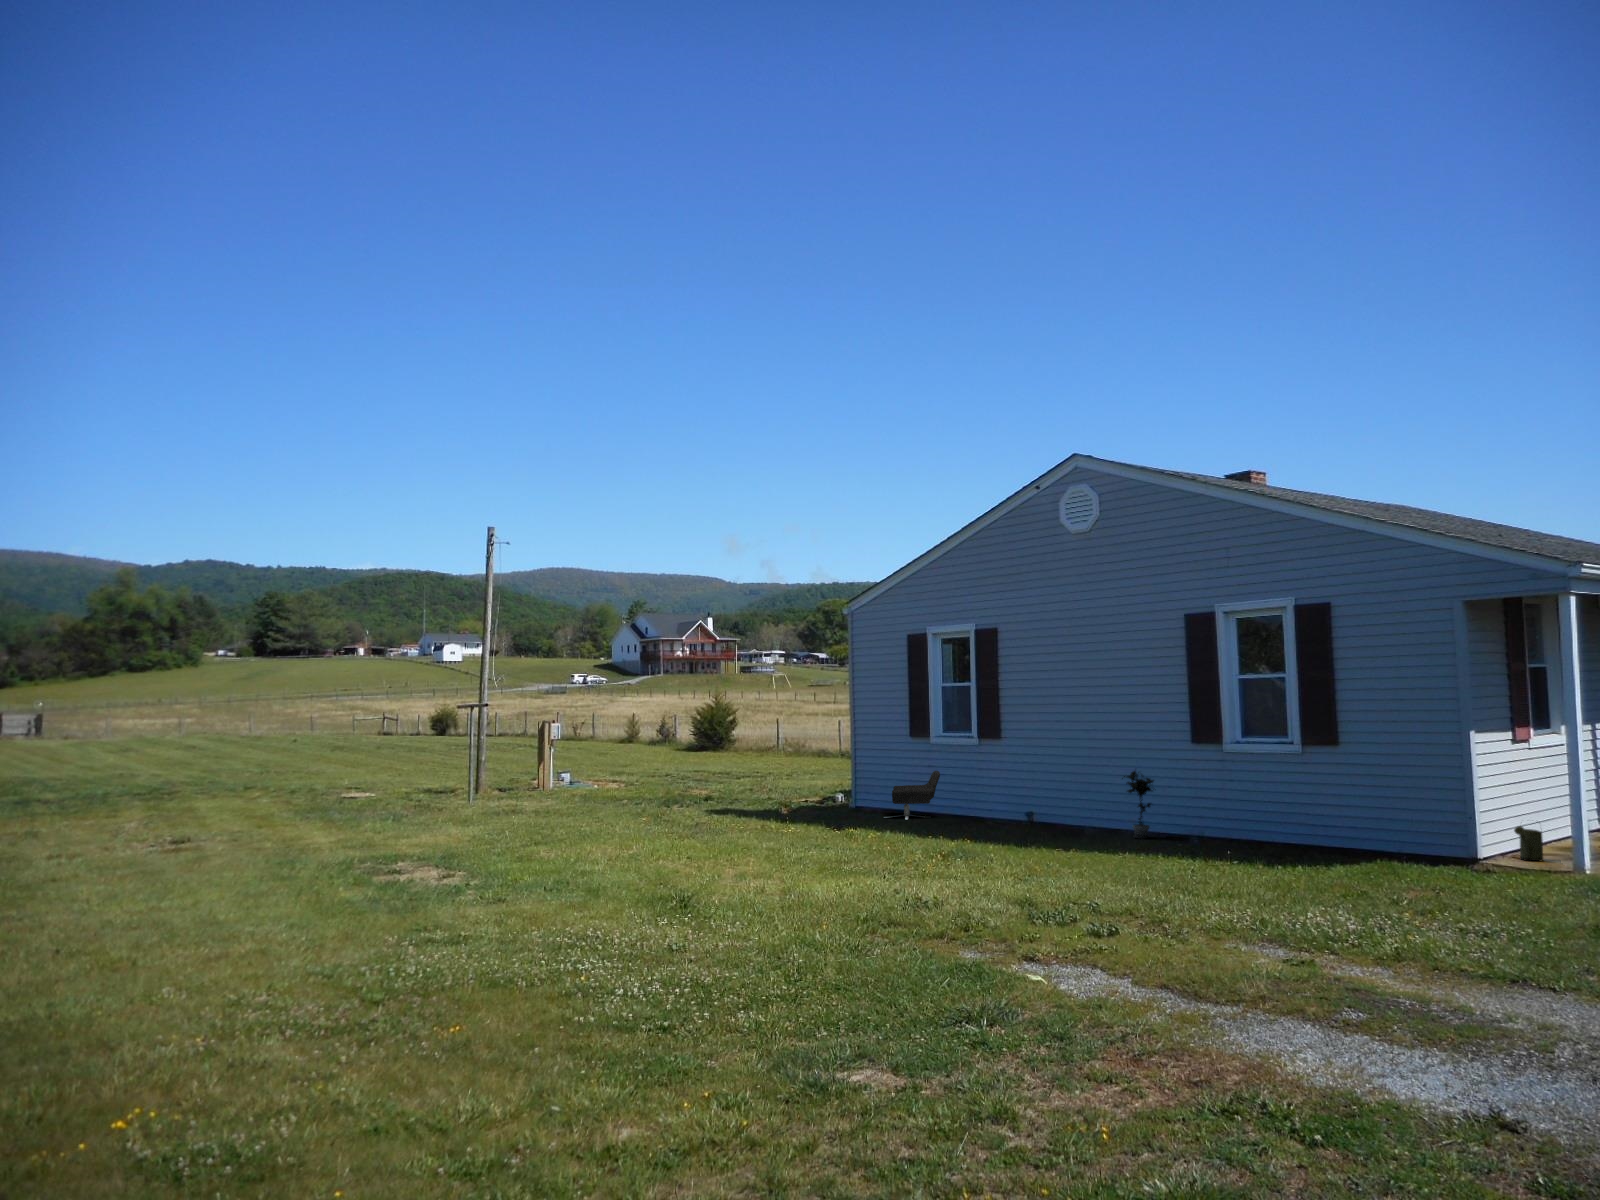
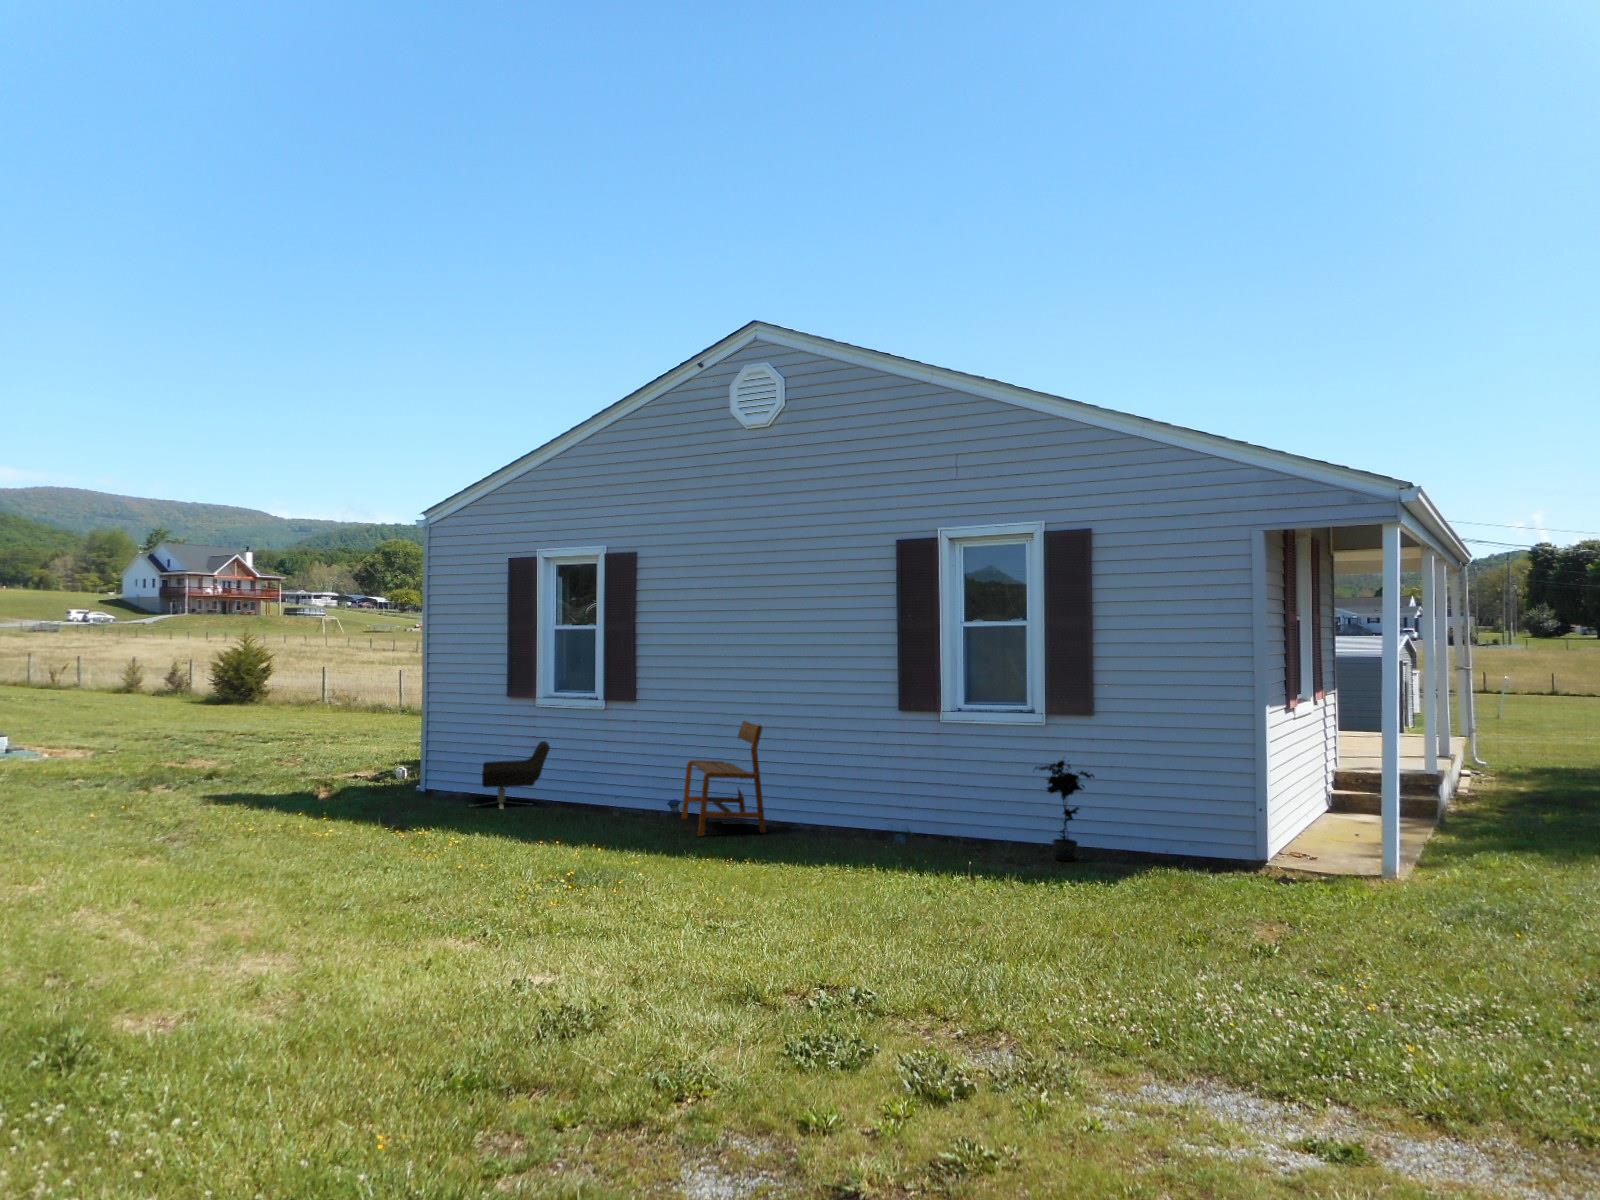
bench: none [1036,752,1095,837] -> present [682,721,766,836]
potted plant: present [1122,771,1154,839] -> present [1036,760,1094,861]
watering can: present [1514,826,1543,861] -> none [1284,807,1311,857]

